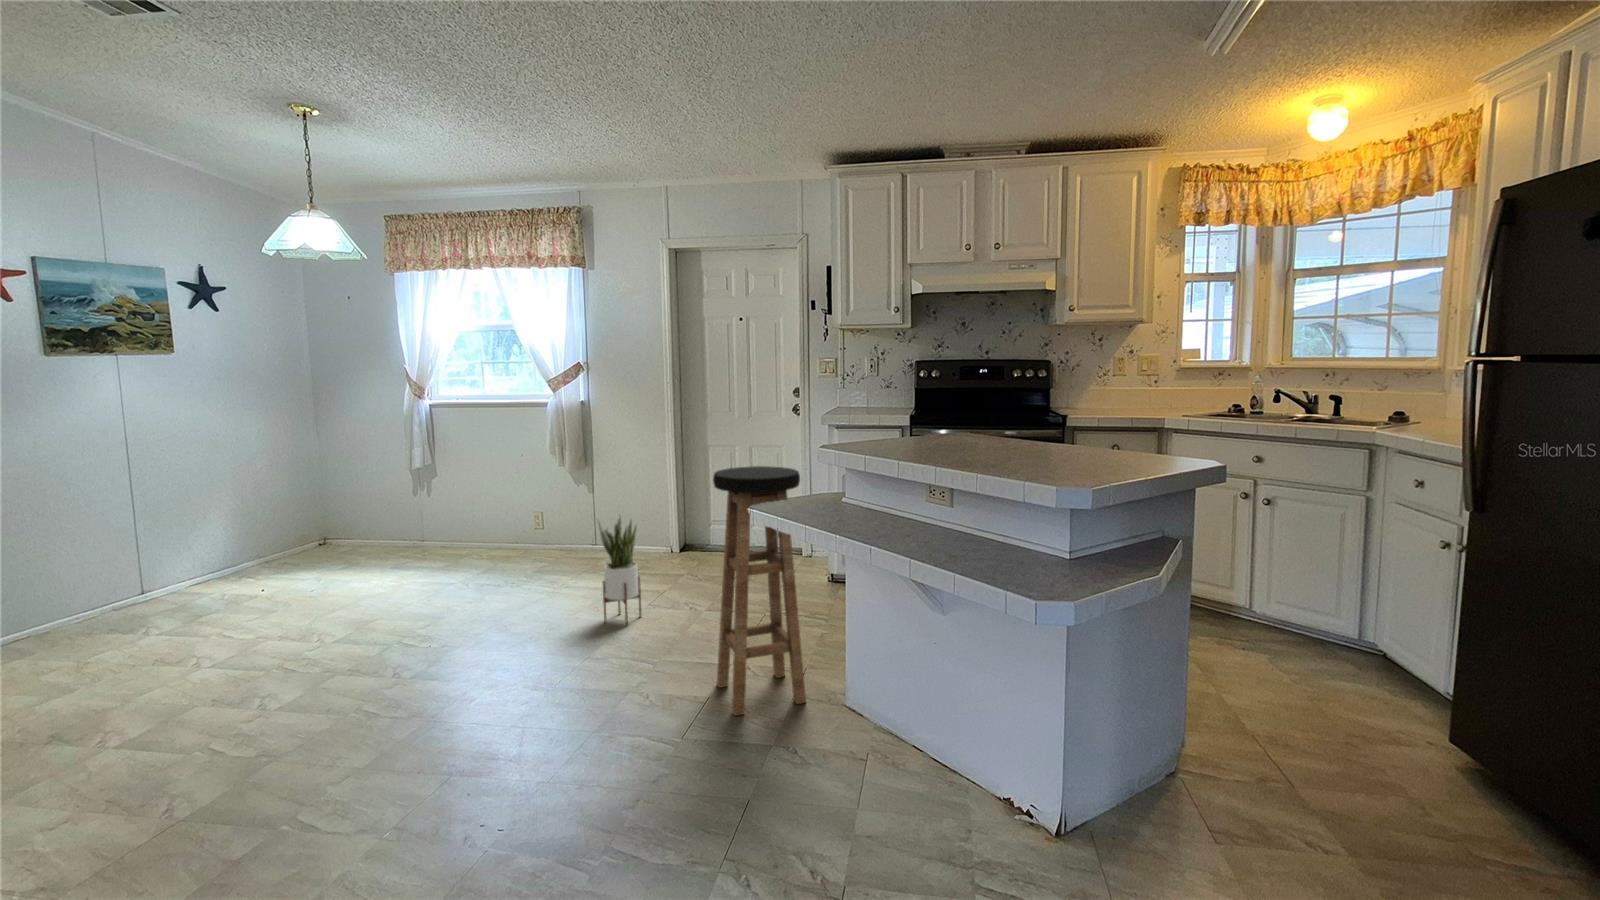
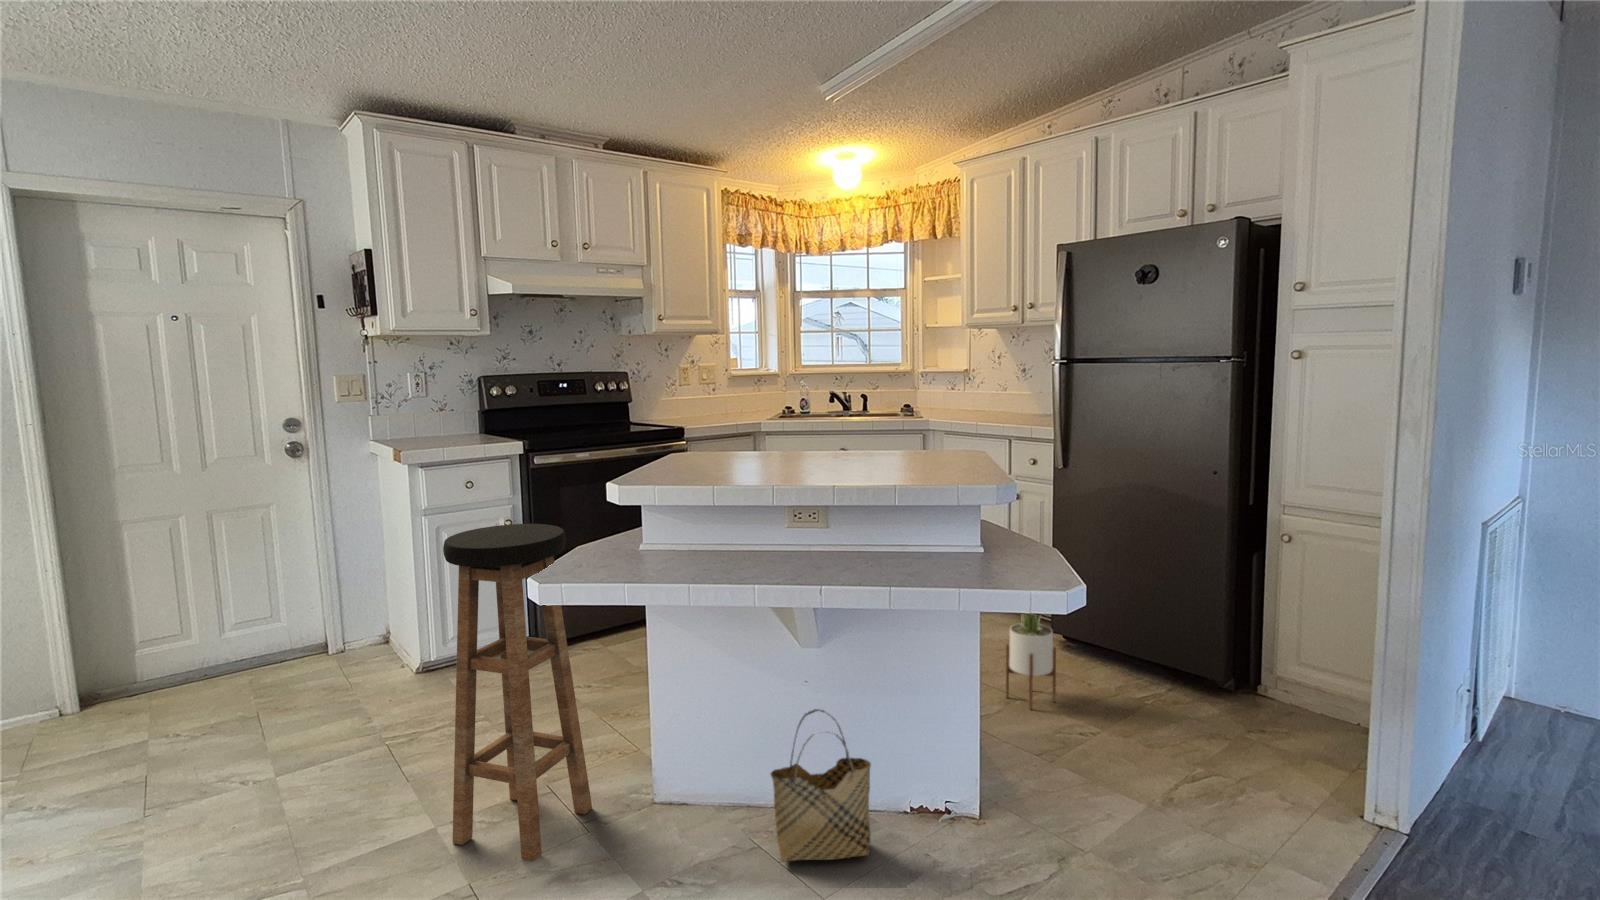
potted plant: present [597,515,641,625] -> present [1006,614,1056,709]
woven basket: none [861,682,957,843] -> present [771,709,871,862]

